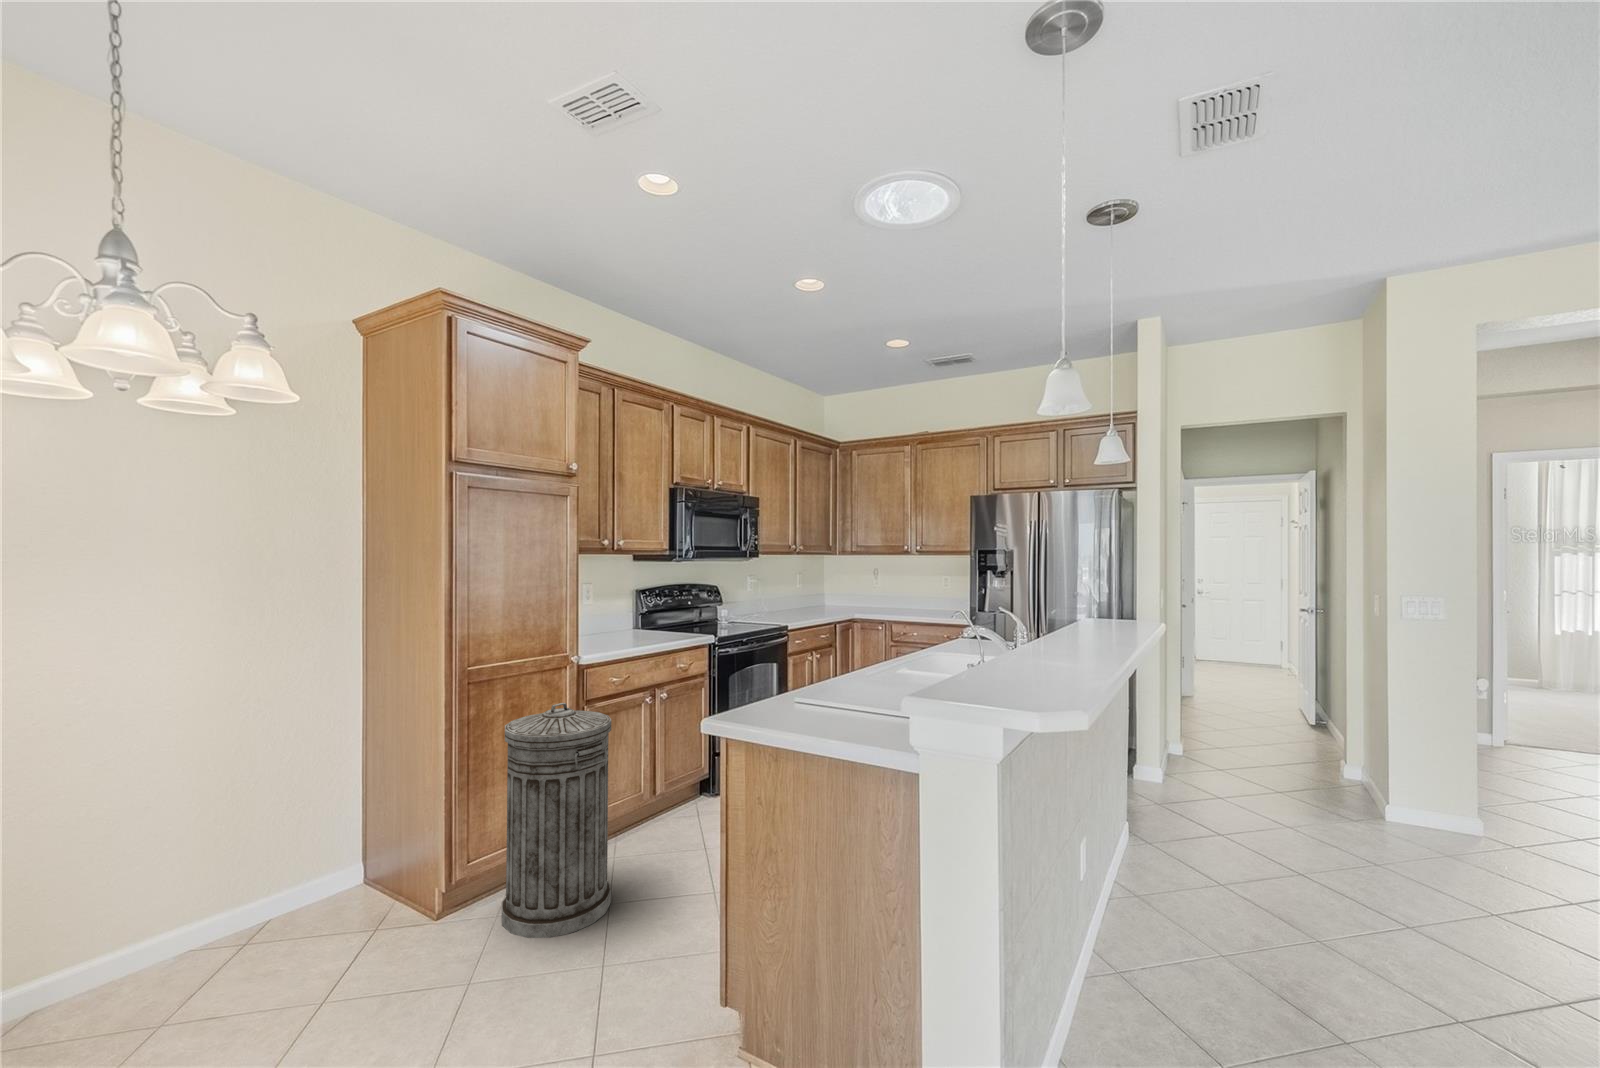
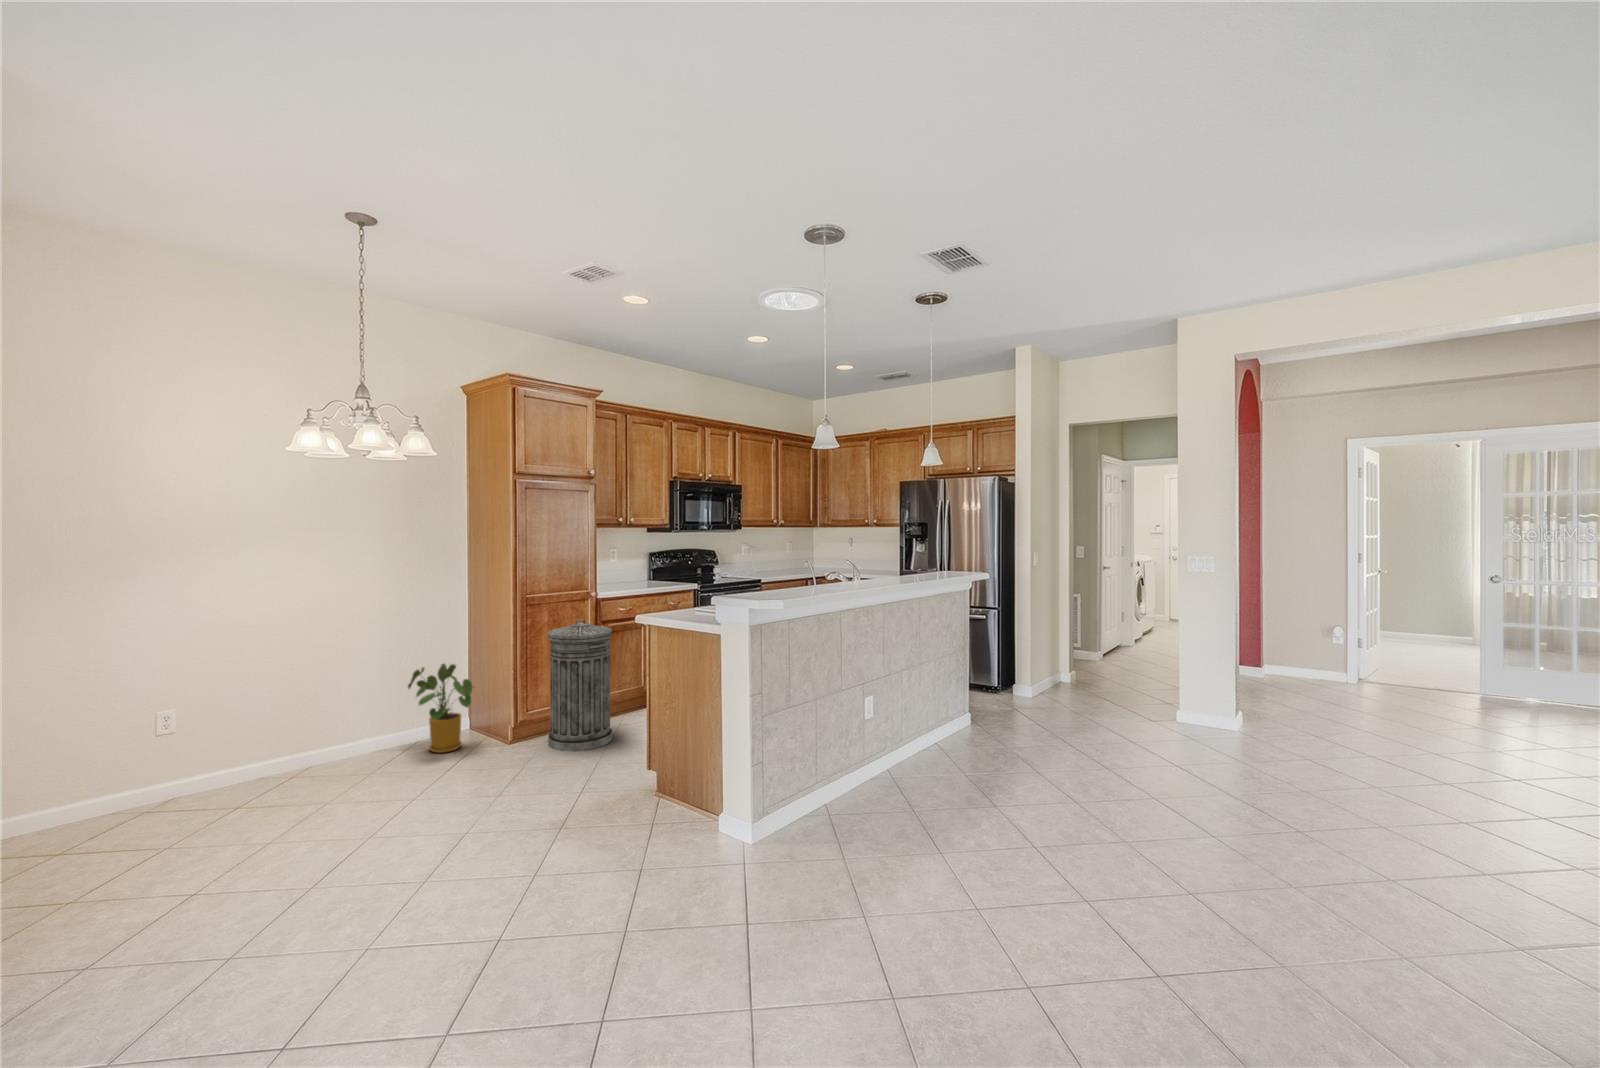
house plant: none [240,787,375,962] -> present [408,664,473,753]

